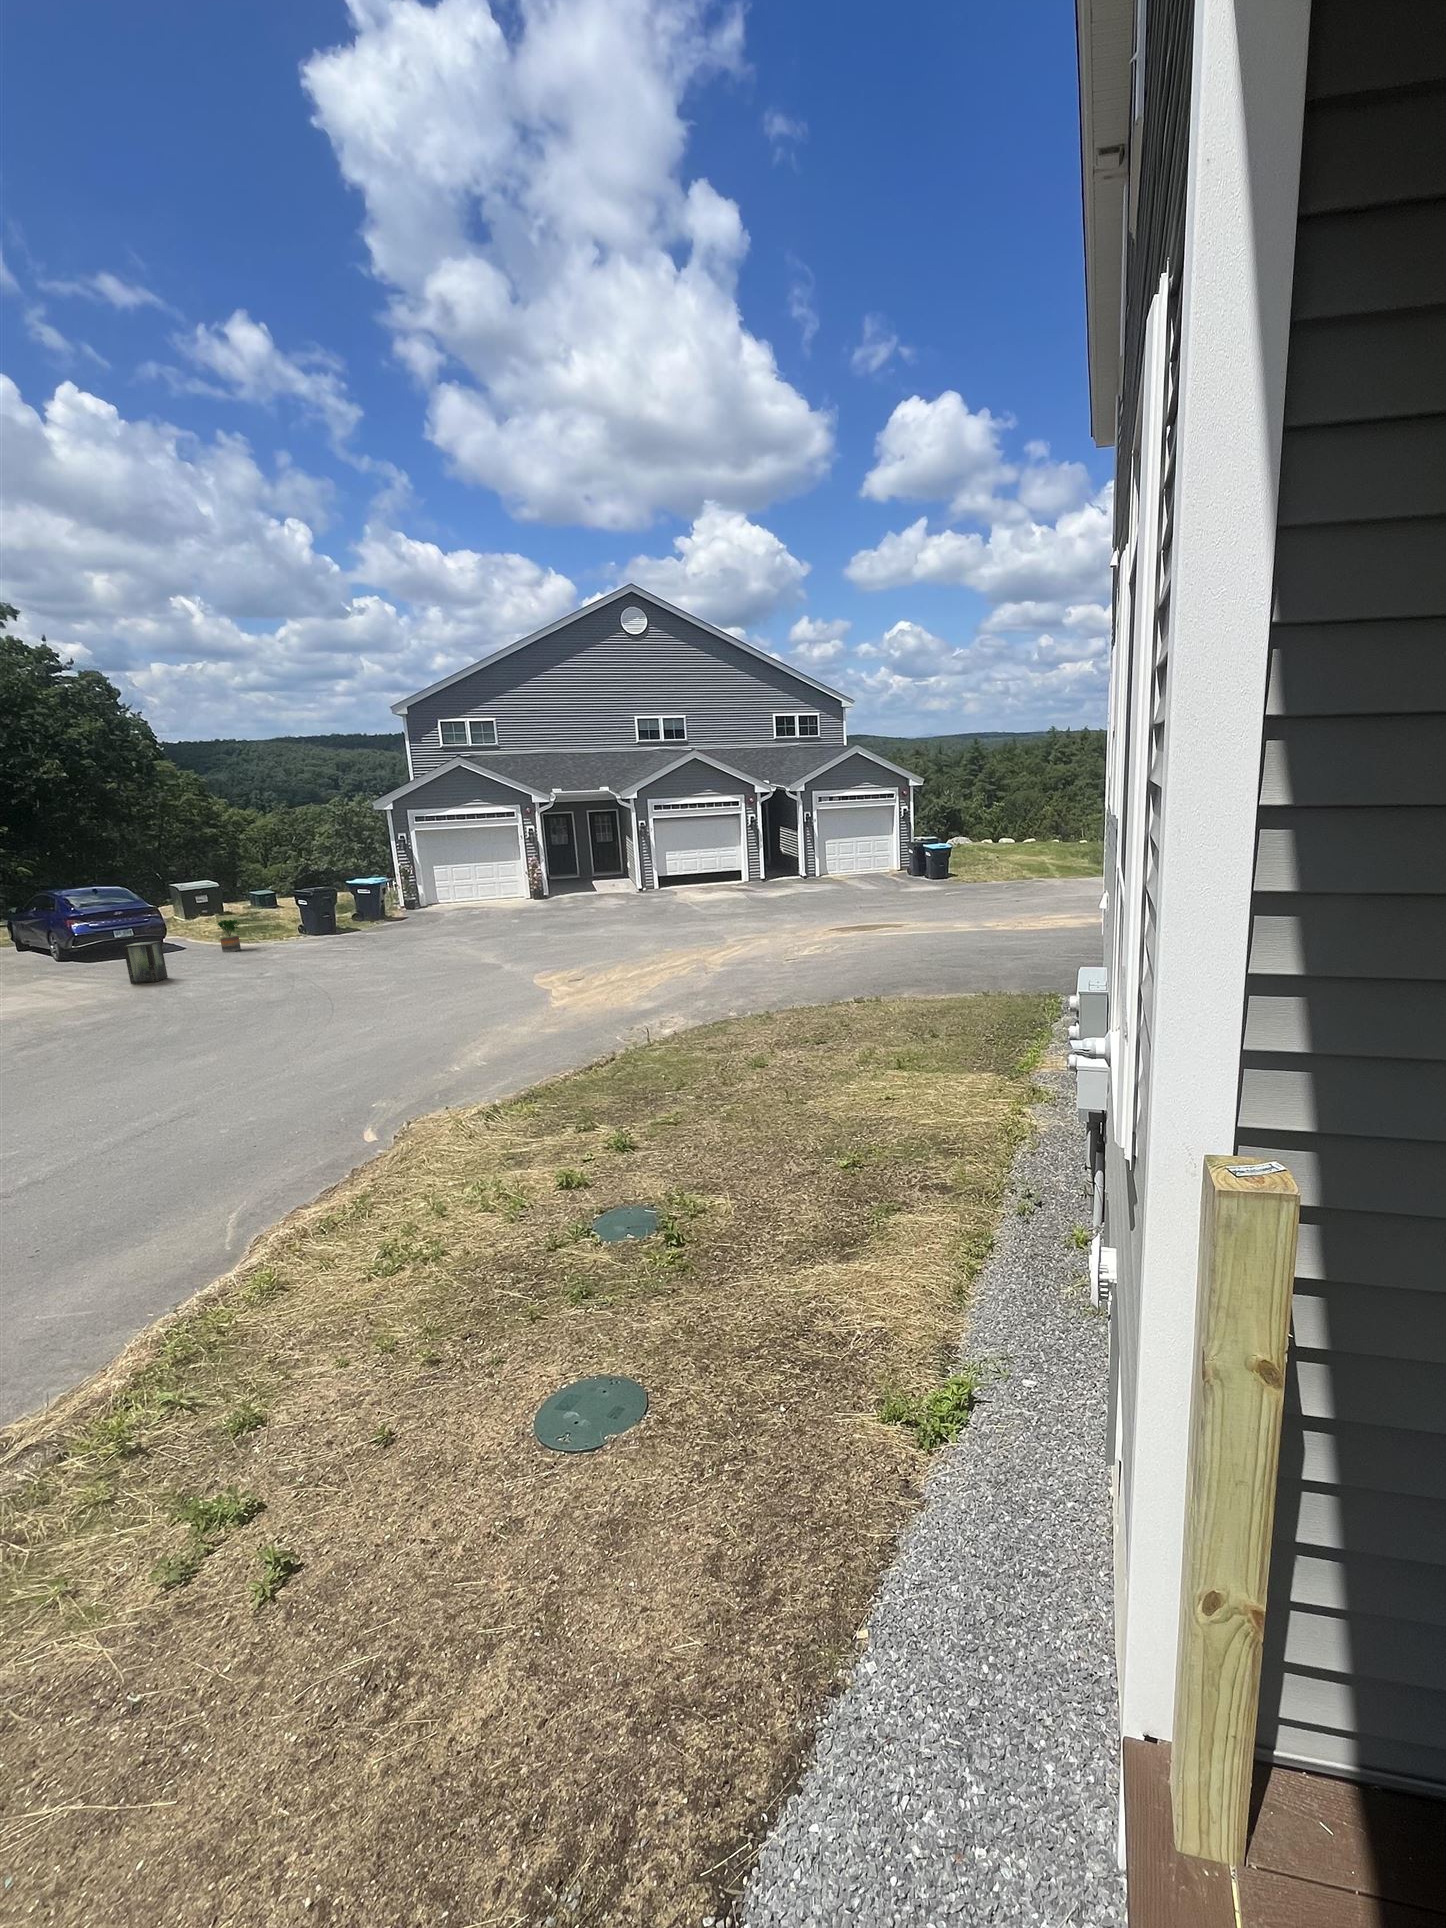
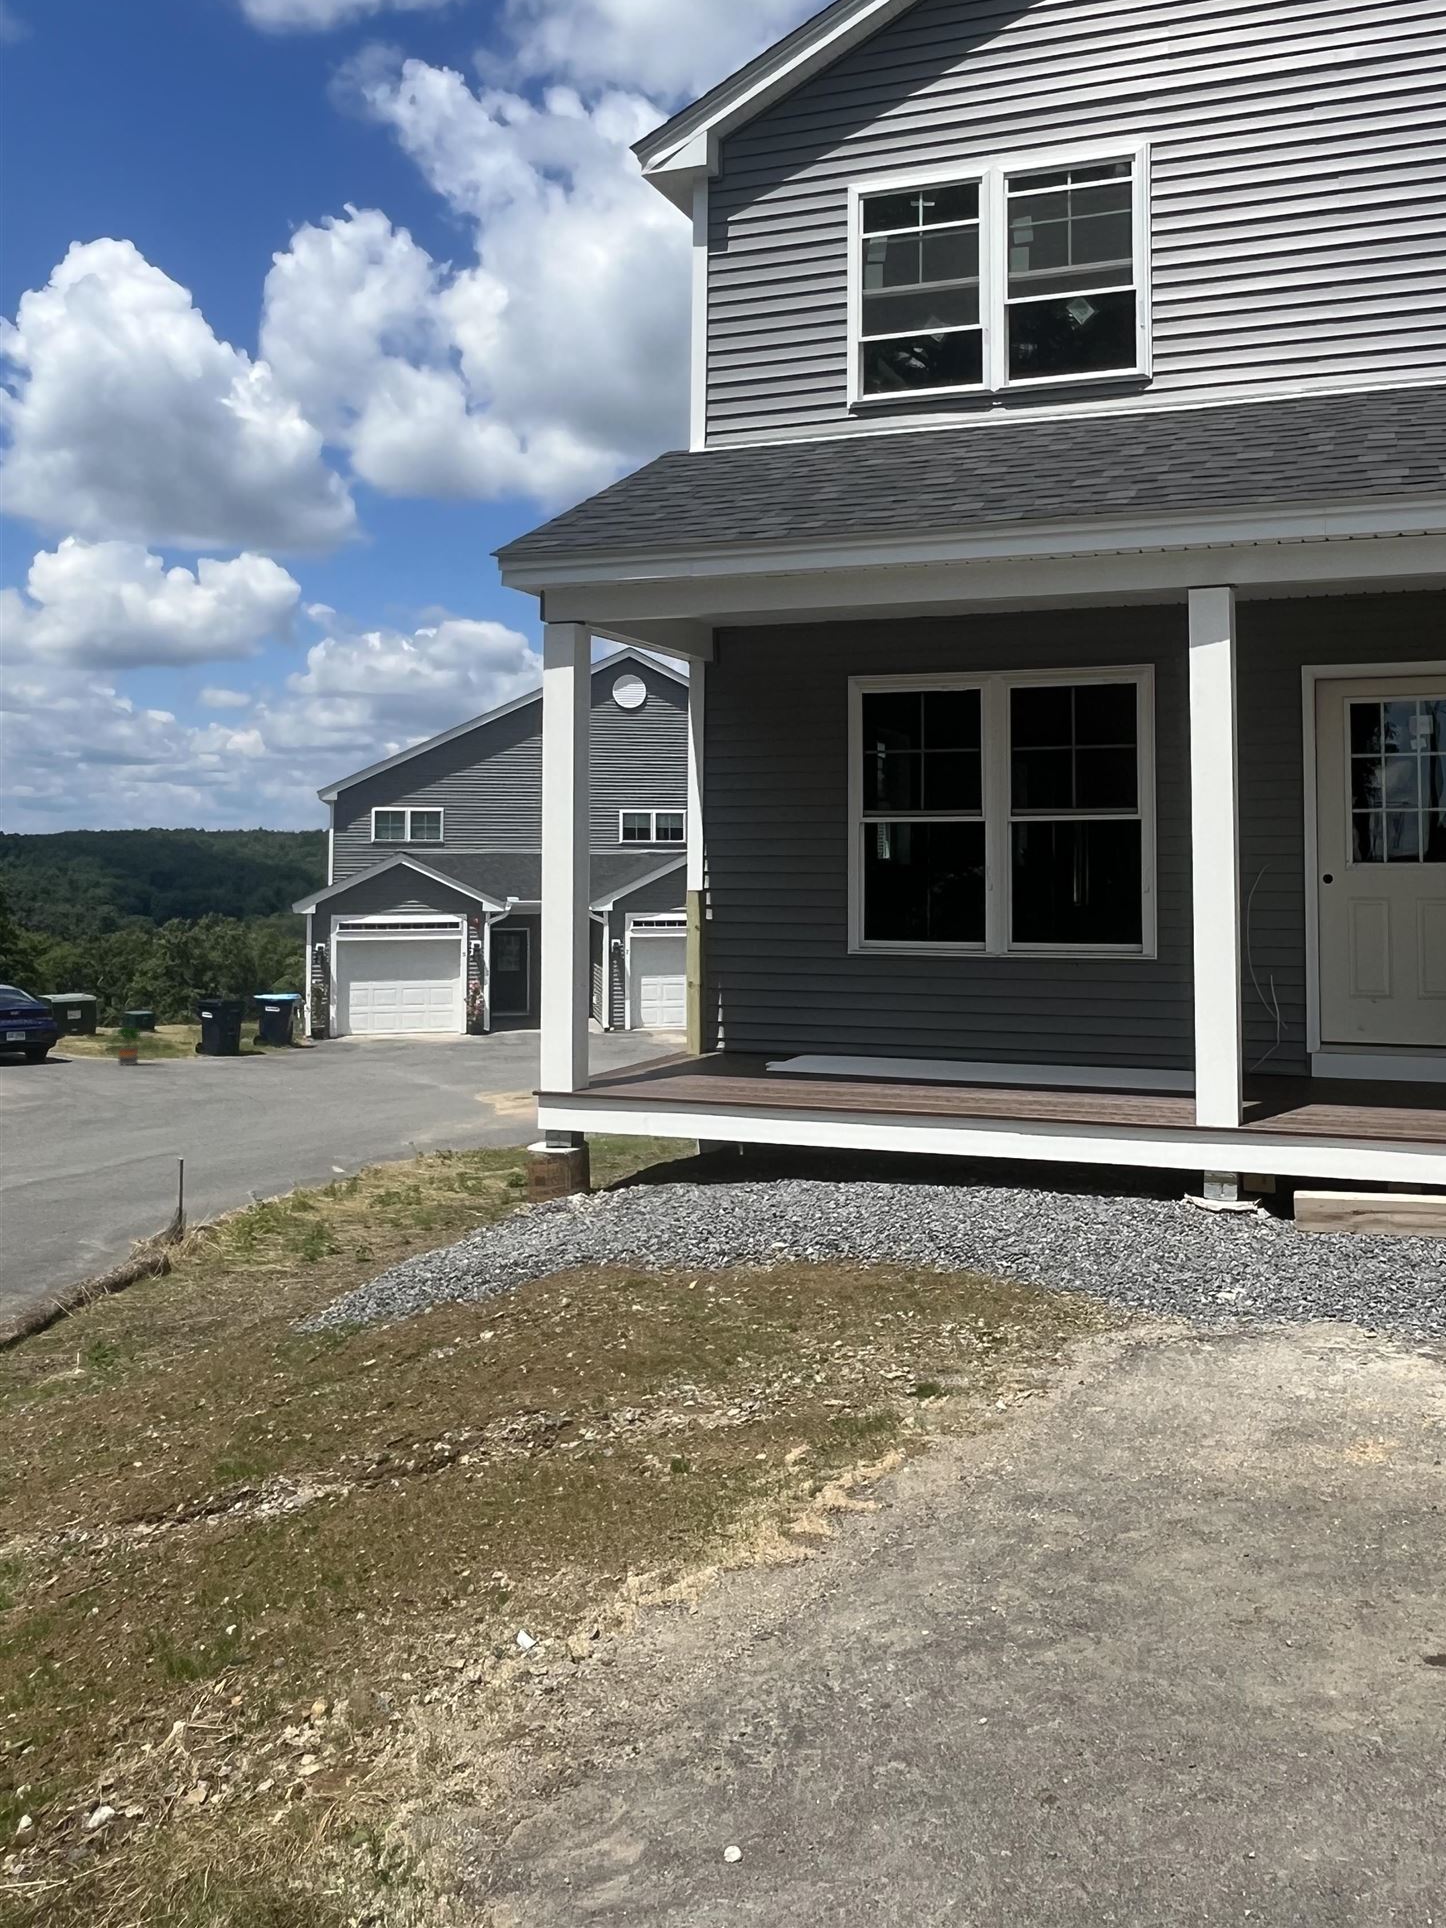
storage box: present [123,941,168,984] -> none [41,1038,76,1083]

